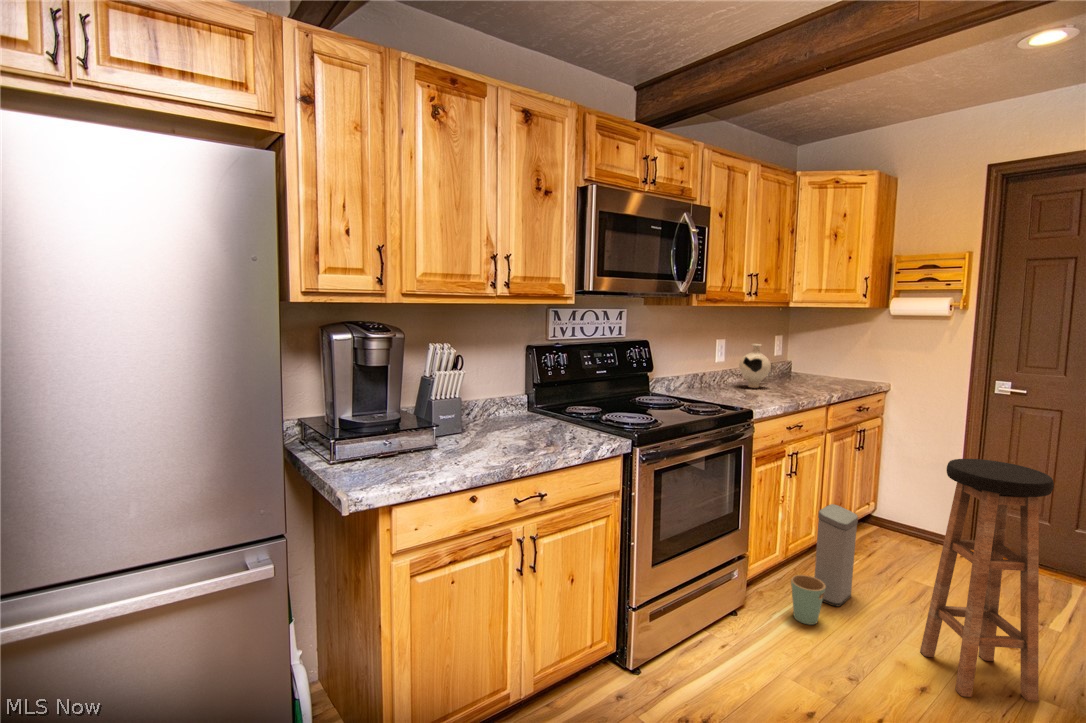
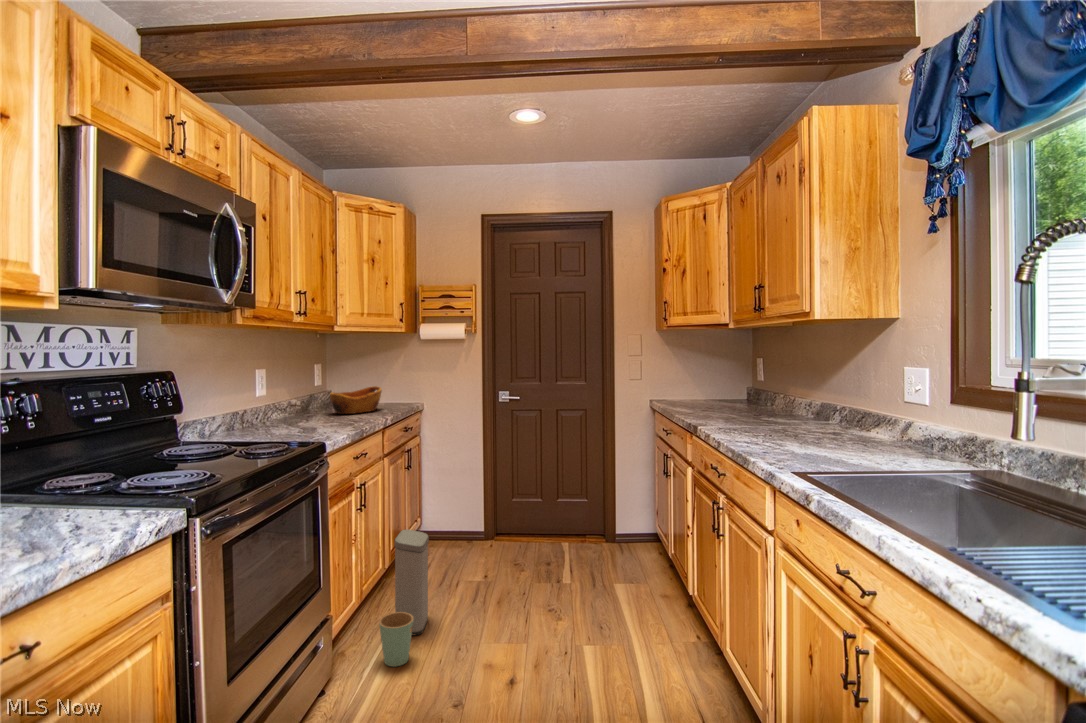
decorative vase: present [739,344,771,388] -> none [286,371,322,421]
wooden bowl: none [782,361,836,386] -> present [330,386,382,414]
bar stool: present [920,459,1054,702] -> none [497,455,581,669]

